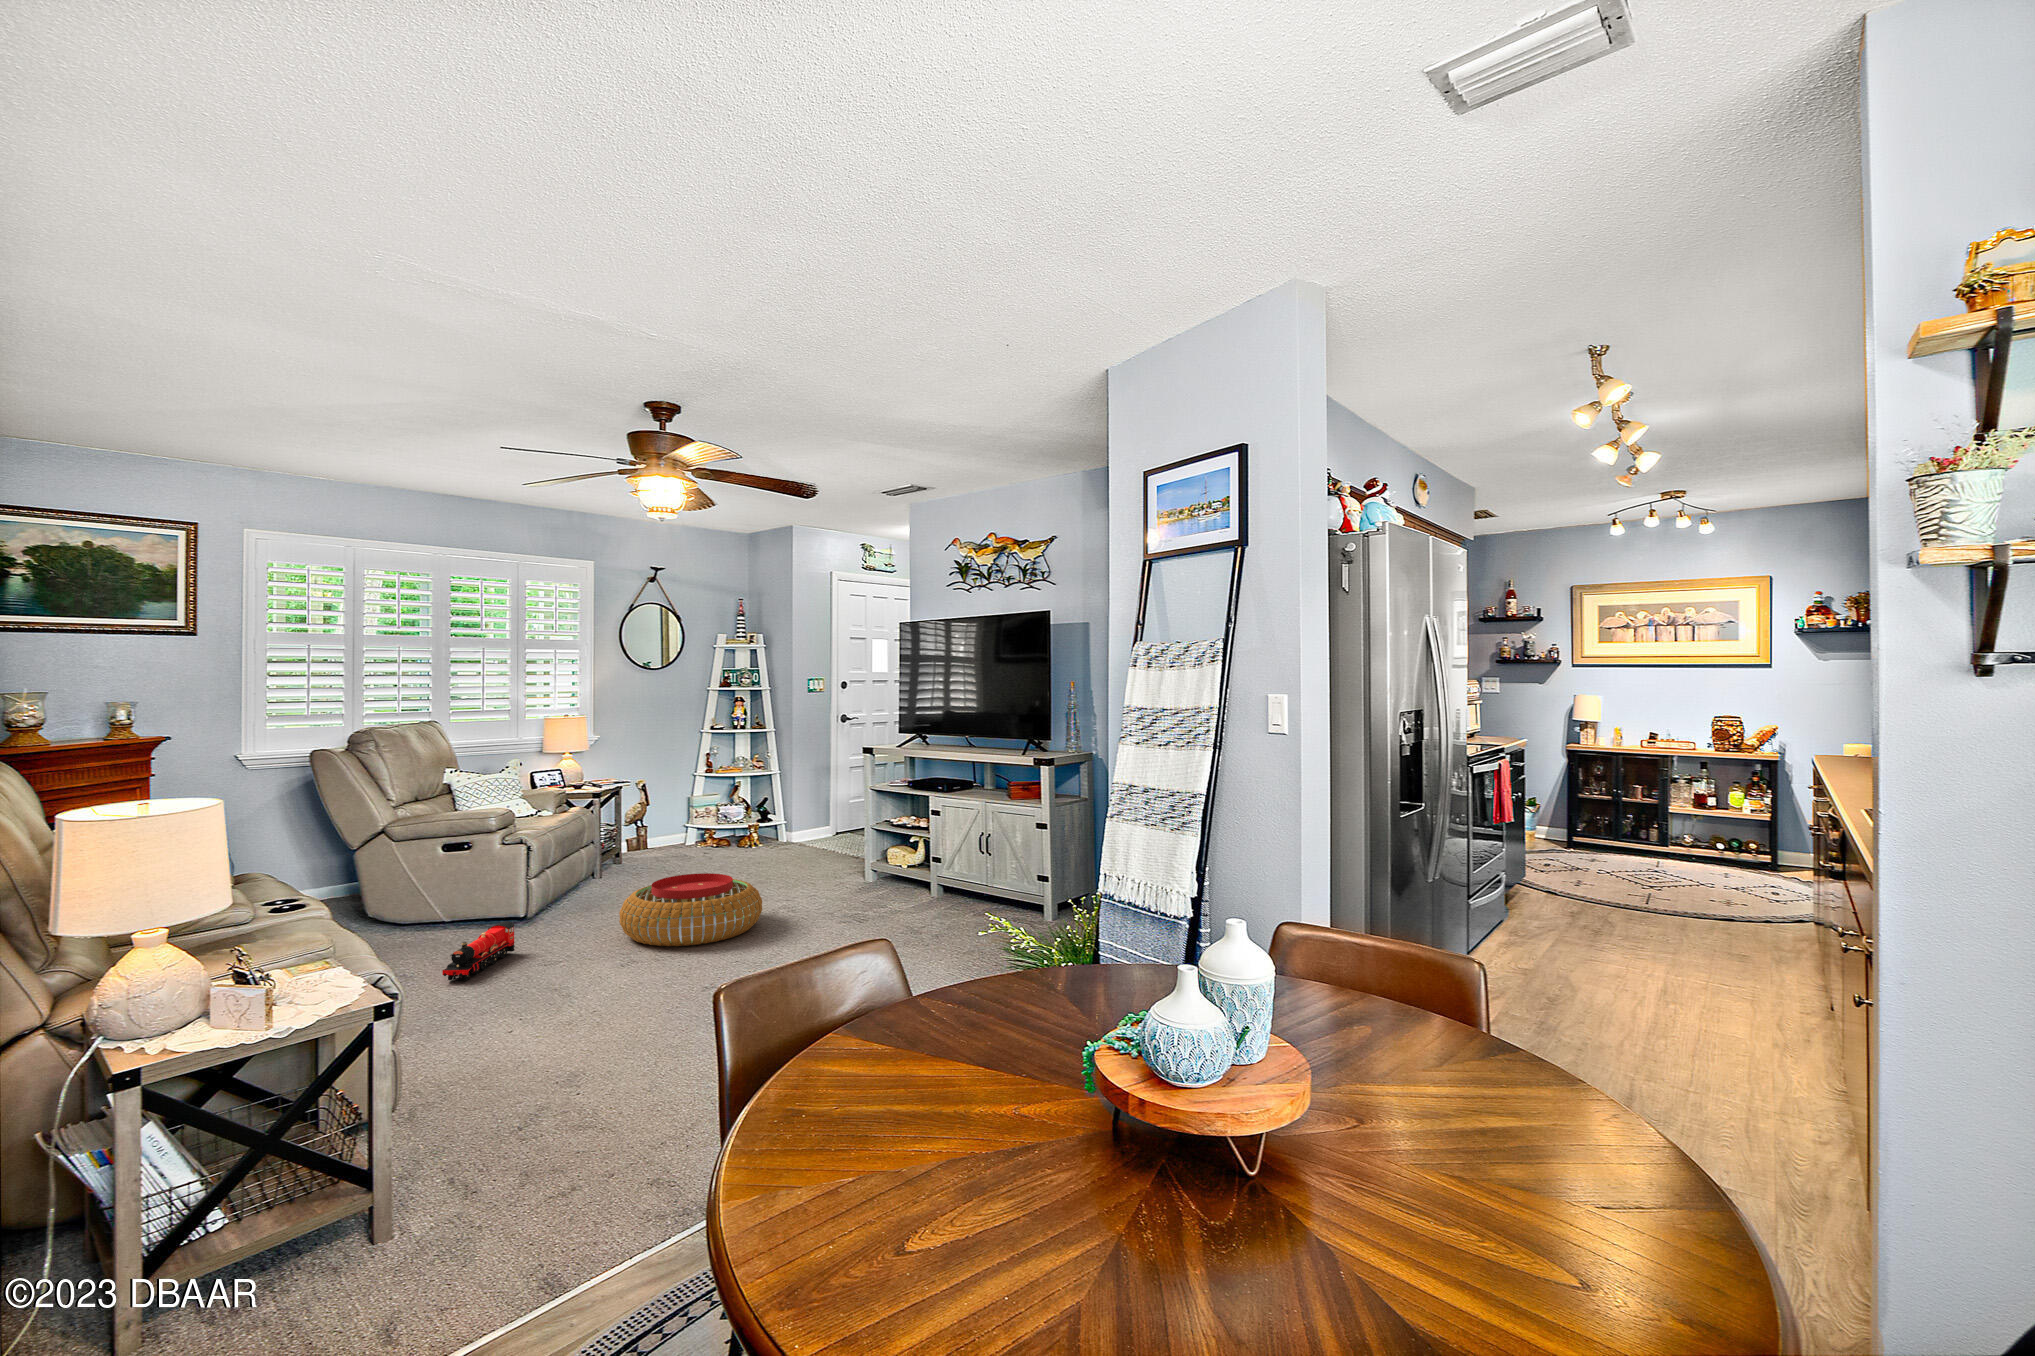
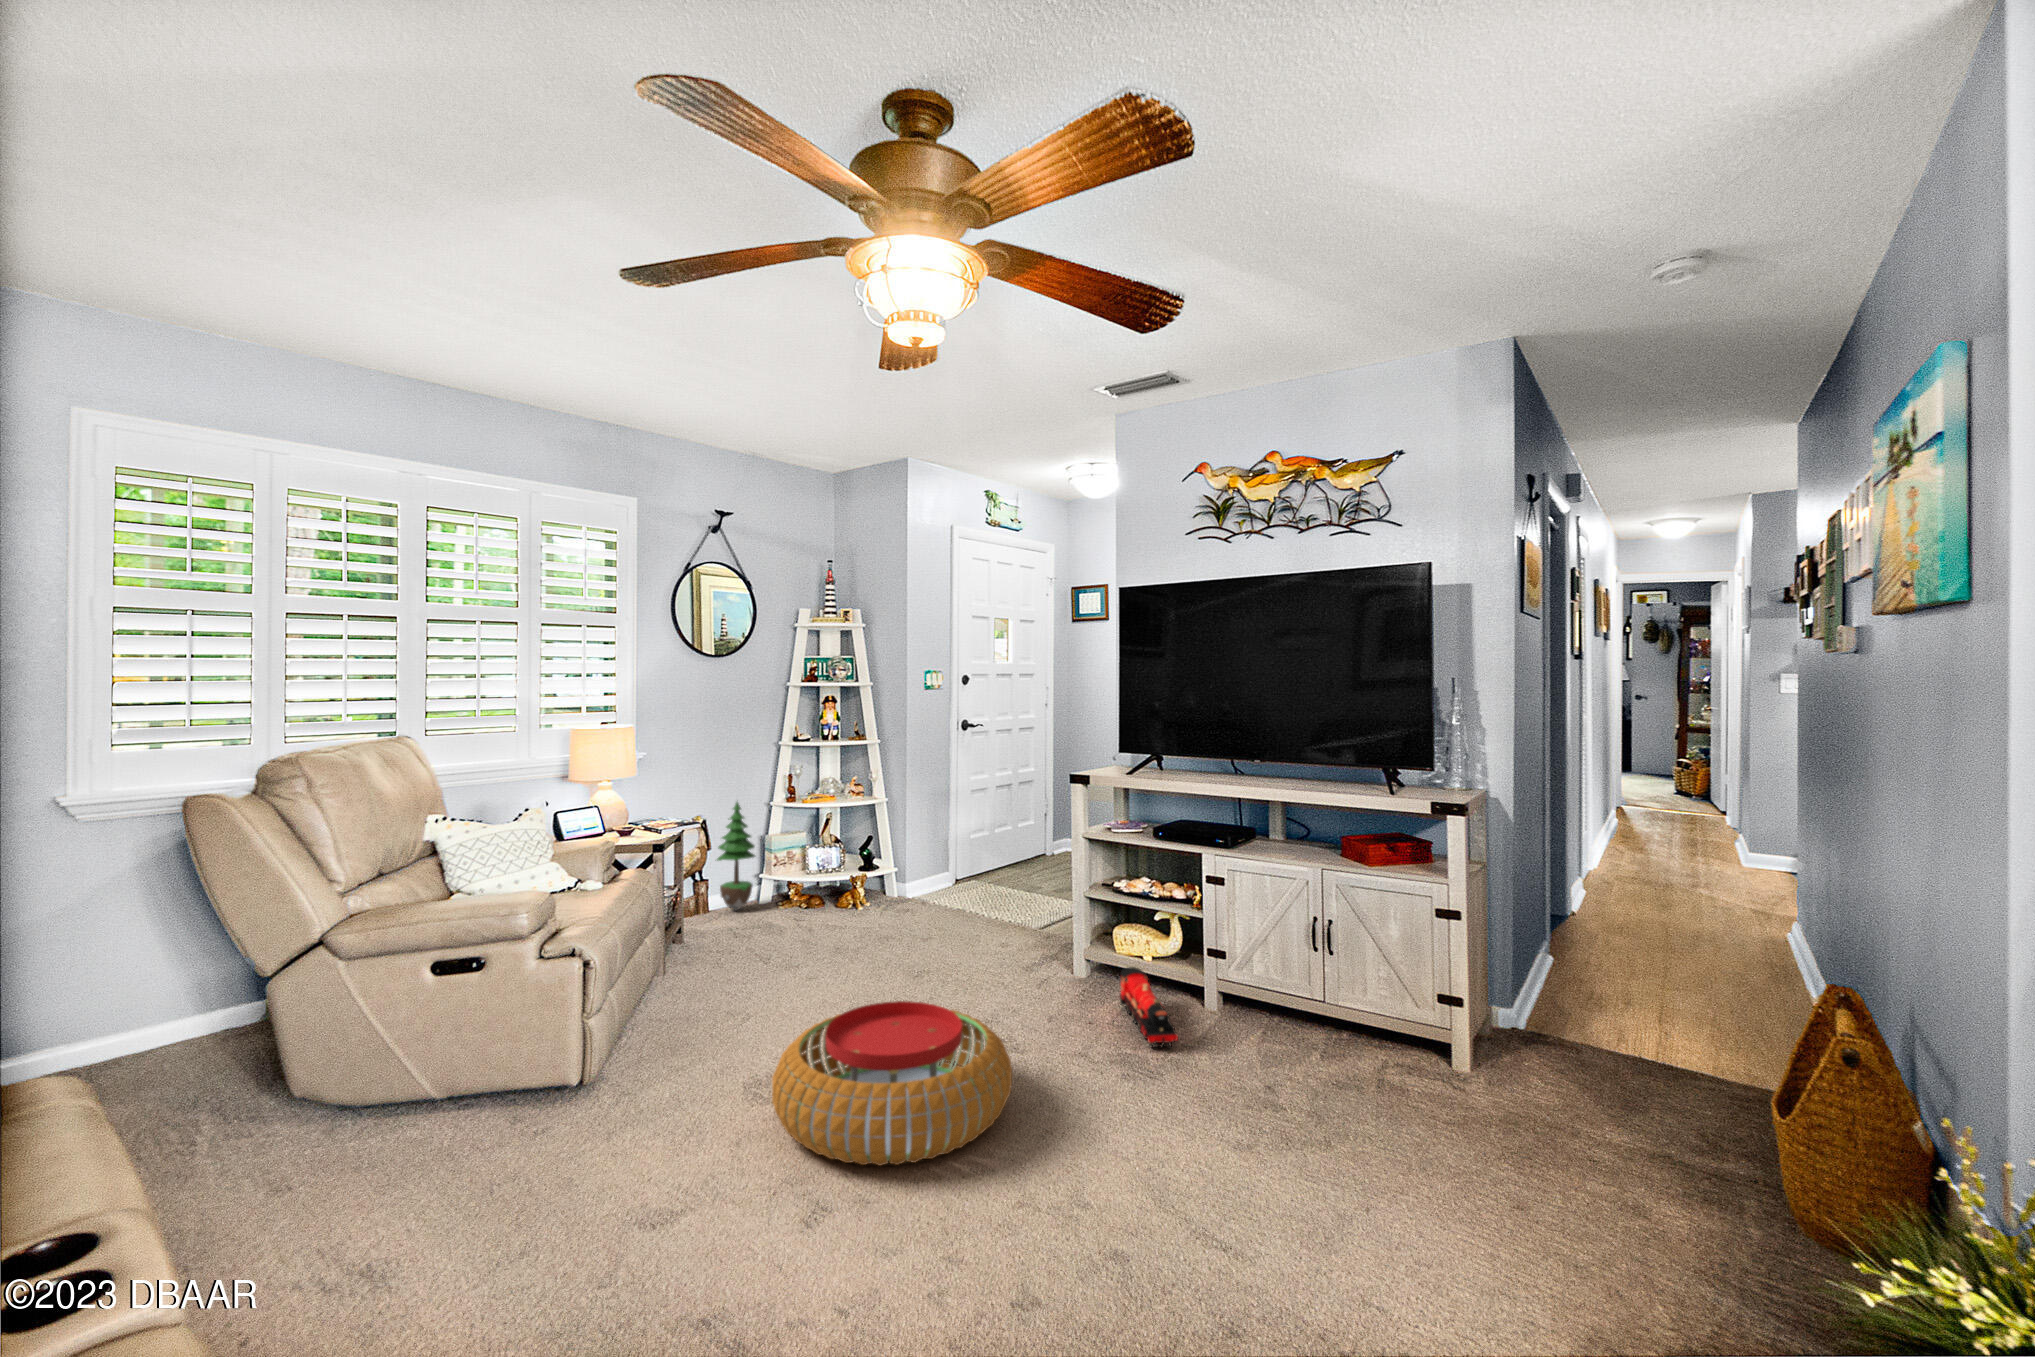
potted tree: none [652,770,681,848] -> present [717,802,755,910]
toy train: present [442,921,515,980] -> present [1120,967,1178,1048]

